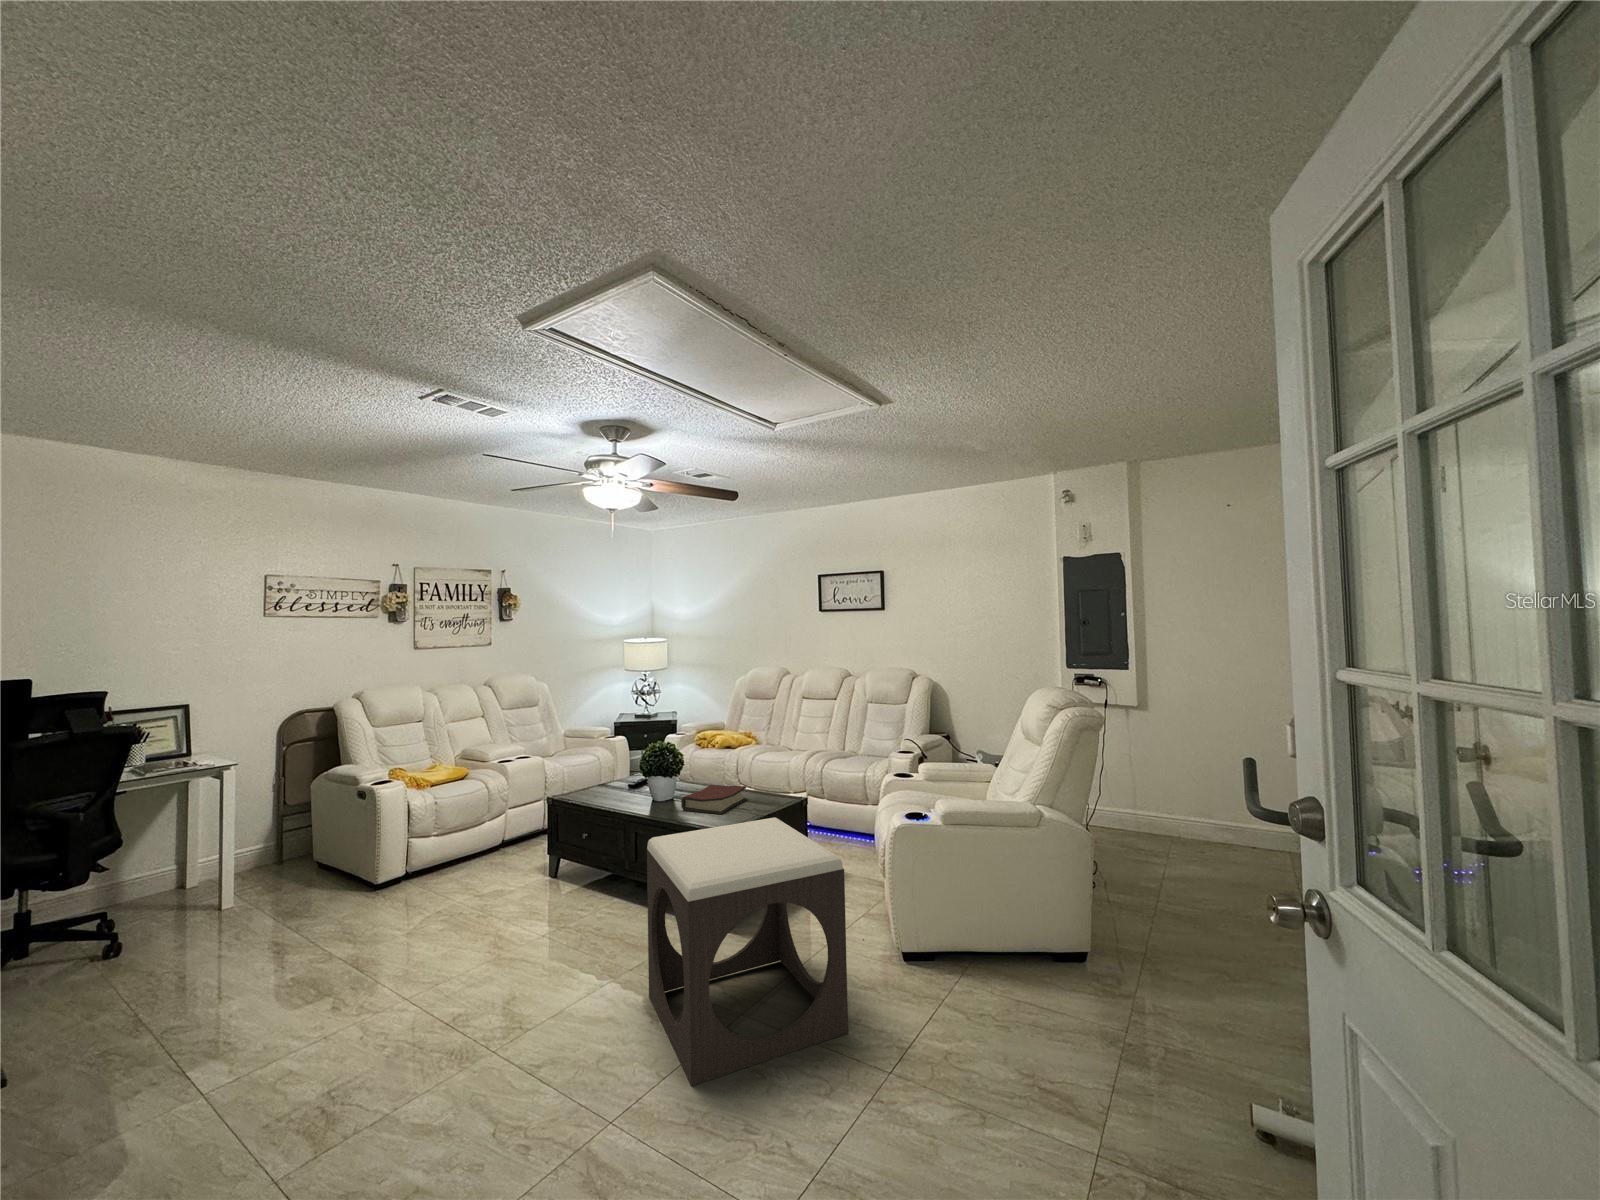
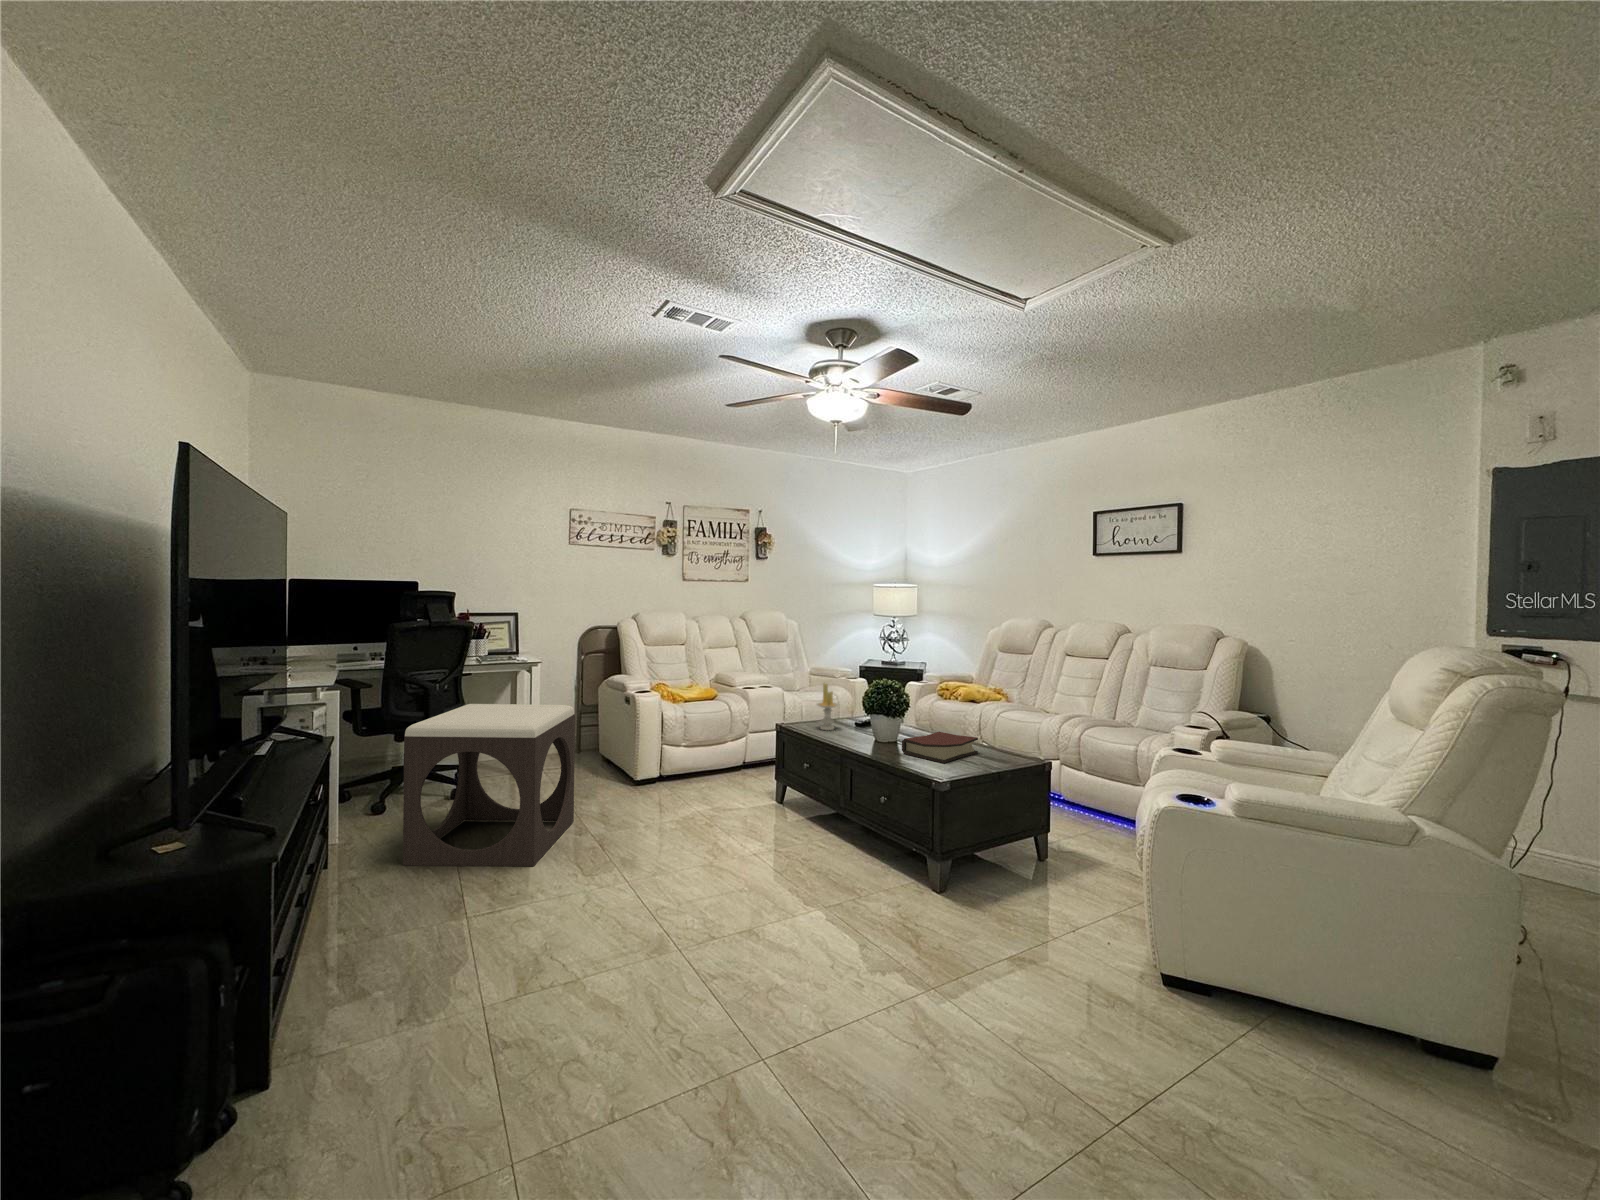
candle: none [590,751,613,797] -> present [817,683,839,730]
footstool: present [647,817,848,1086] -> present [403,704,575,866]

